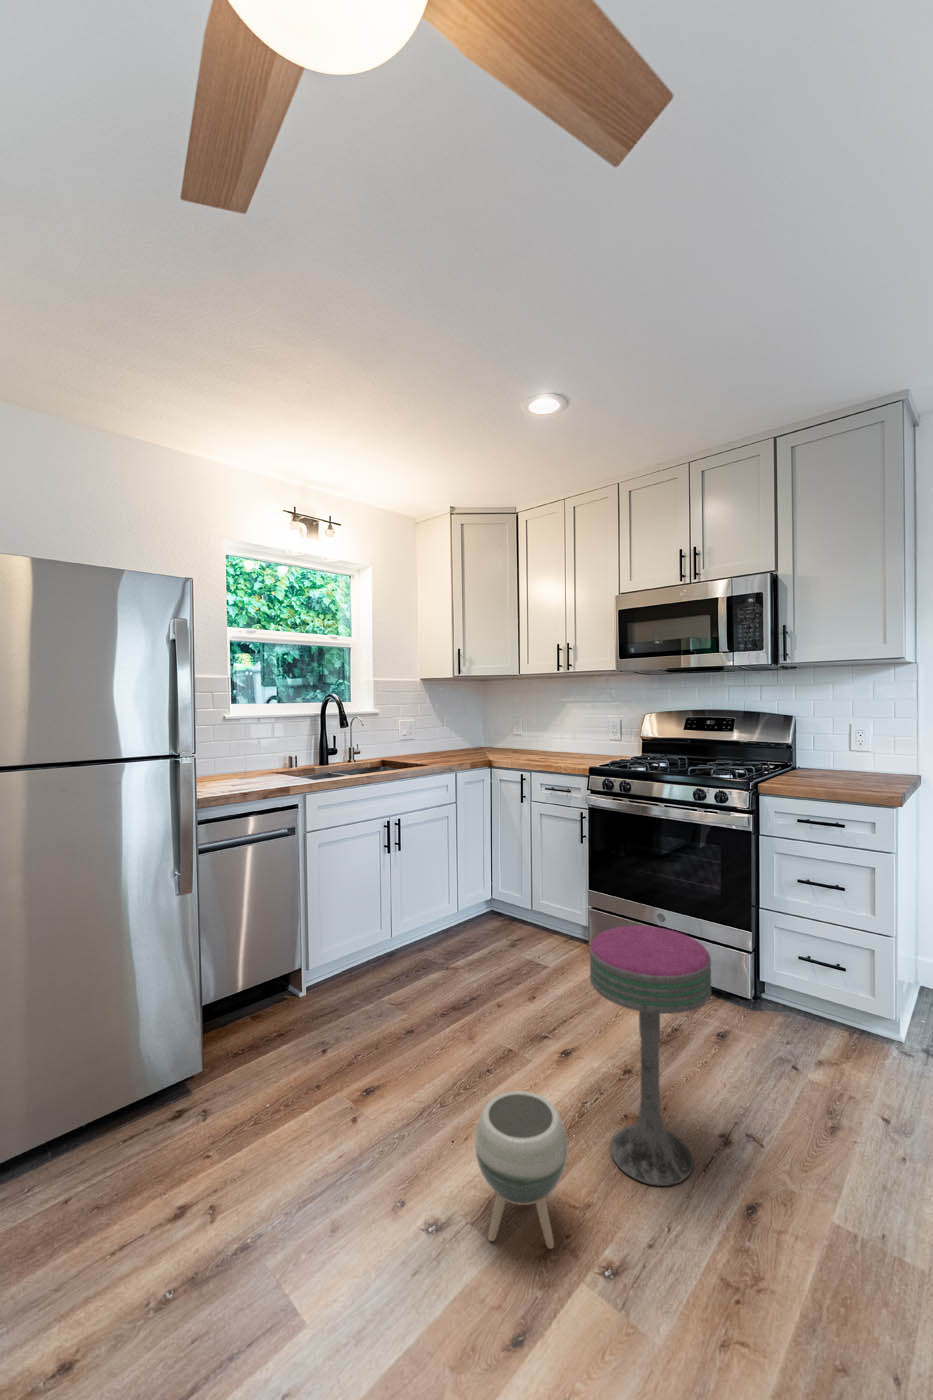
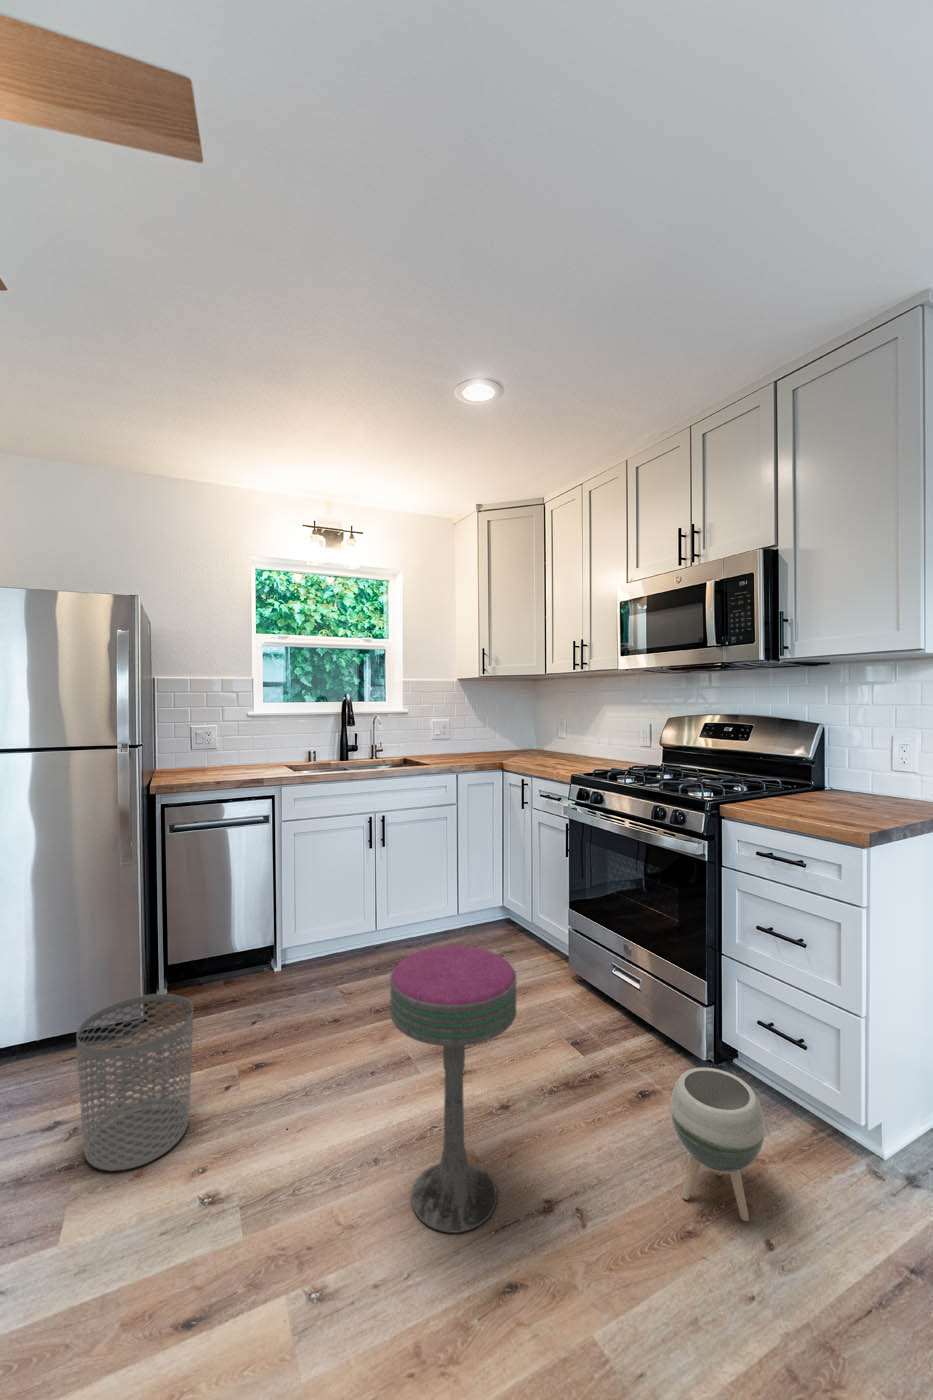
waste bin: none [237,1027,356,1231] -> present [77,994,193,1171]
planter: present [475,1091,567,1249] -> present [671,1068,765,1222]

